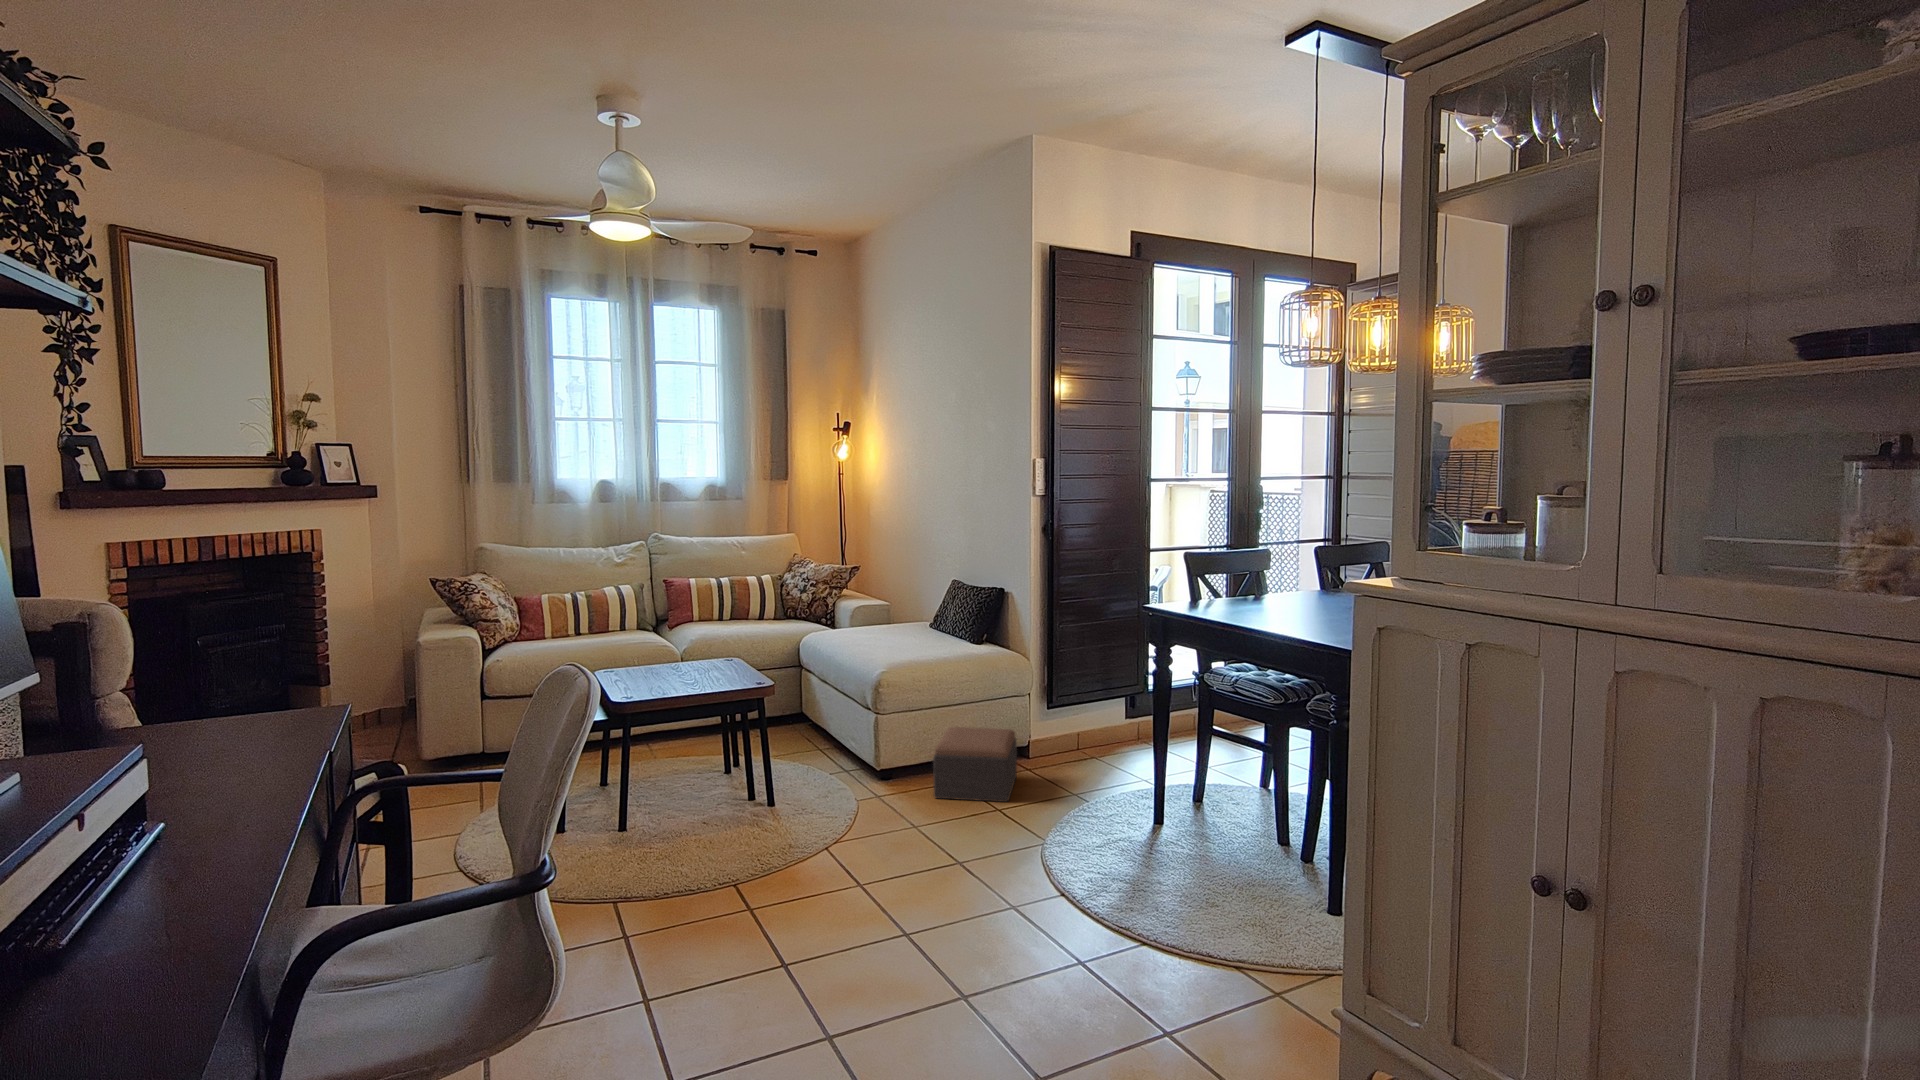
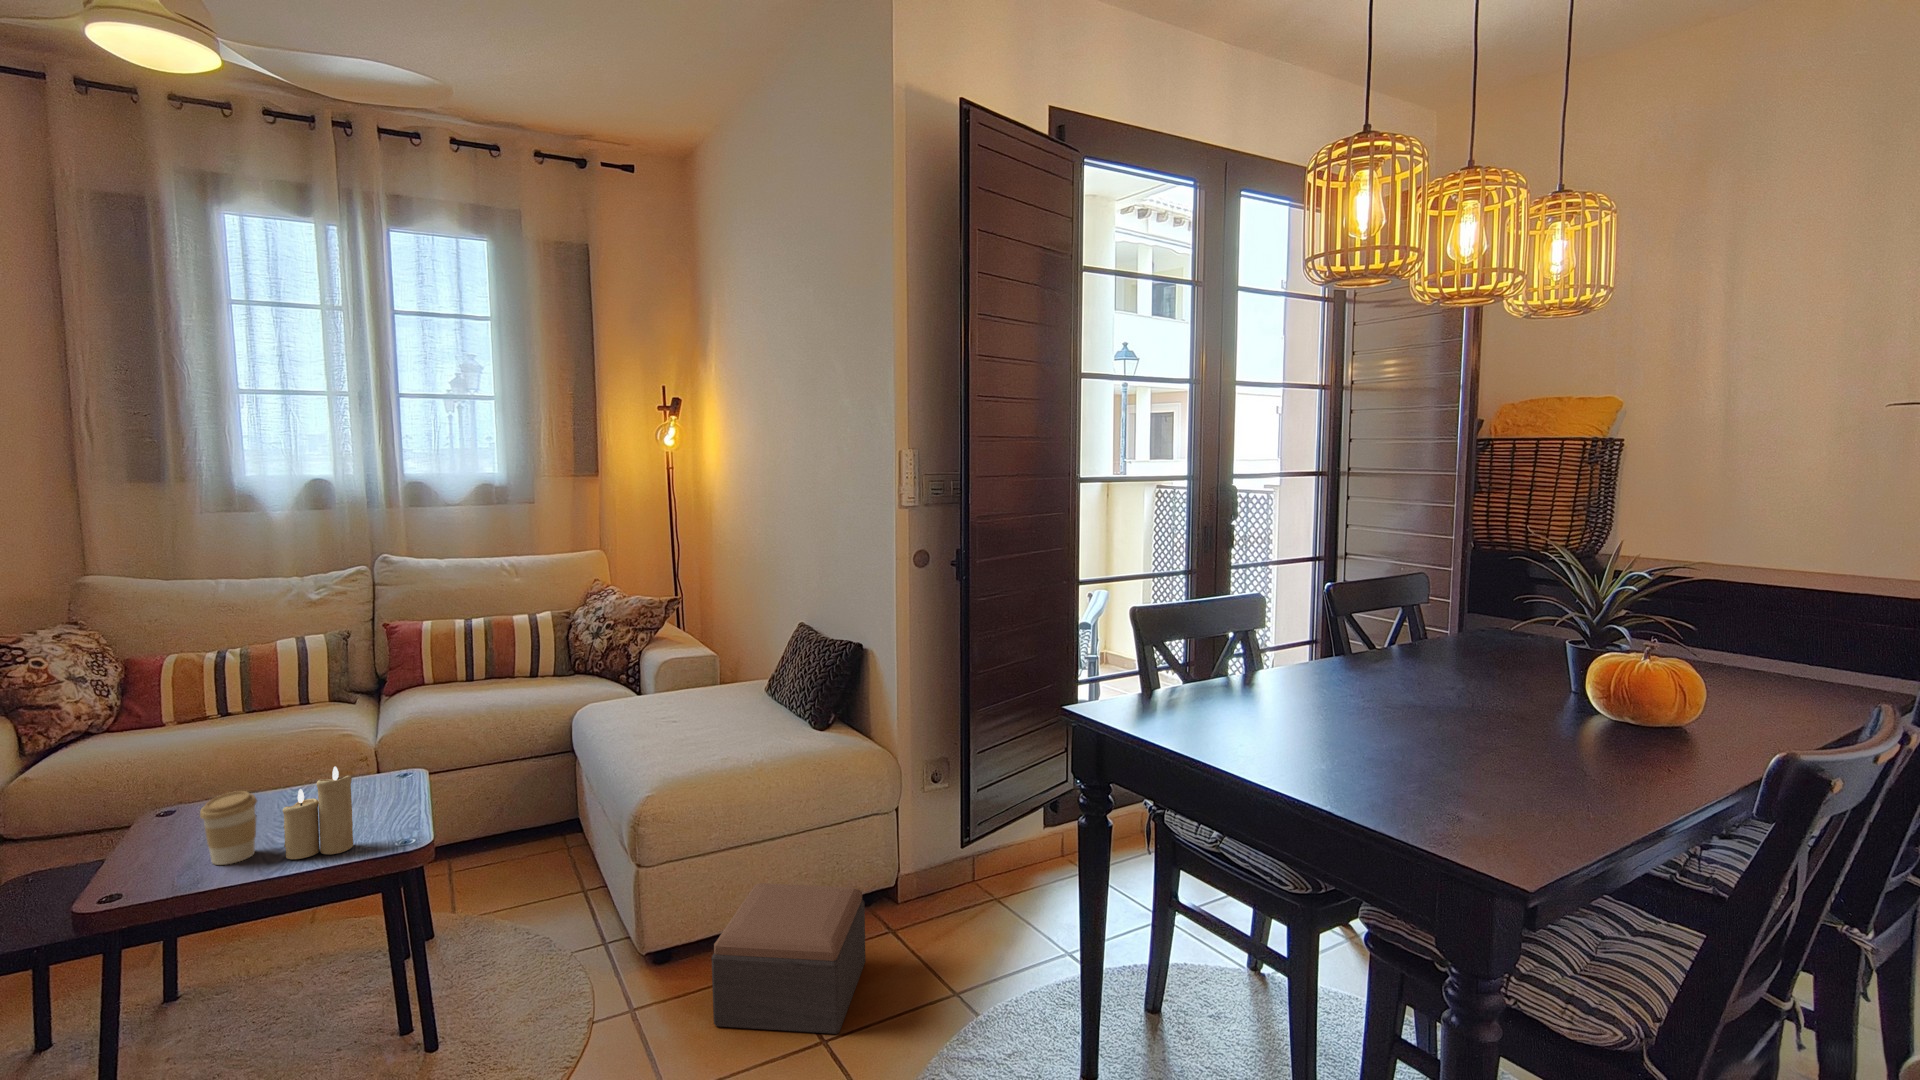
candle: none [710,635,743,683] -> present [283,767,353,859]
coffee cup: none [669,647,694,685] -> present [200,791,257,865]

